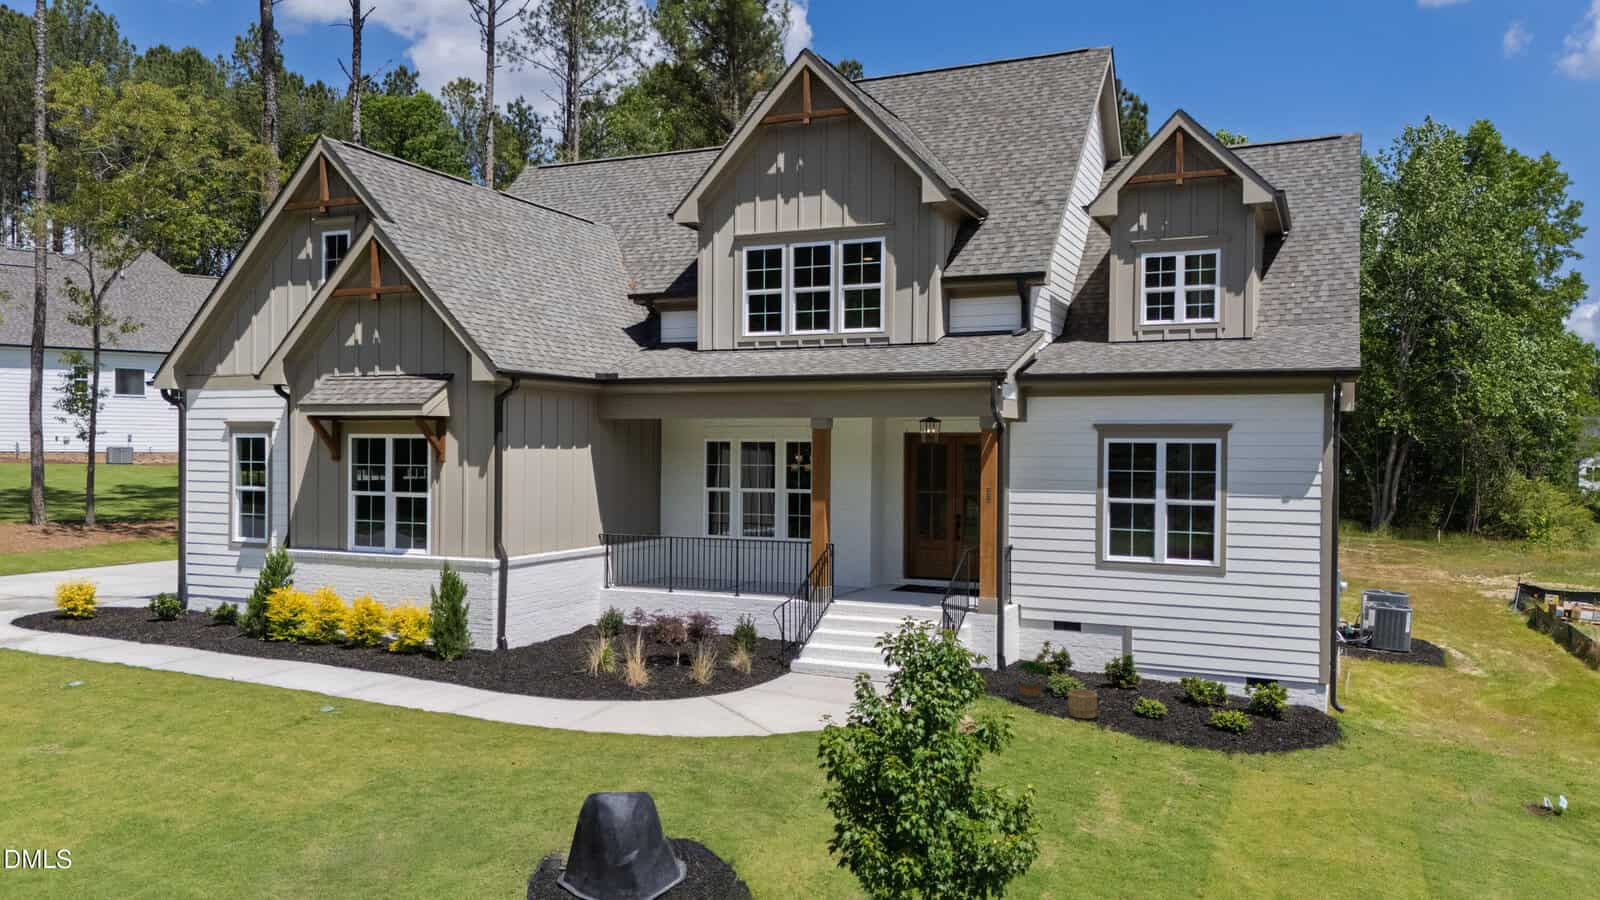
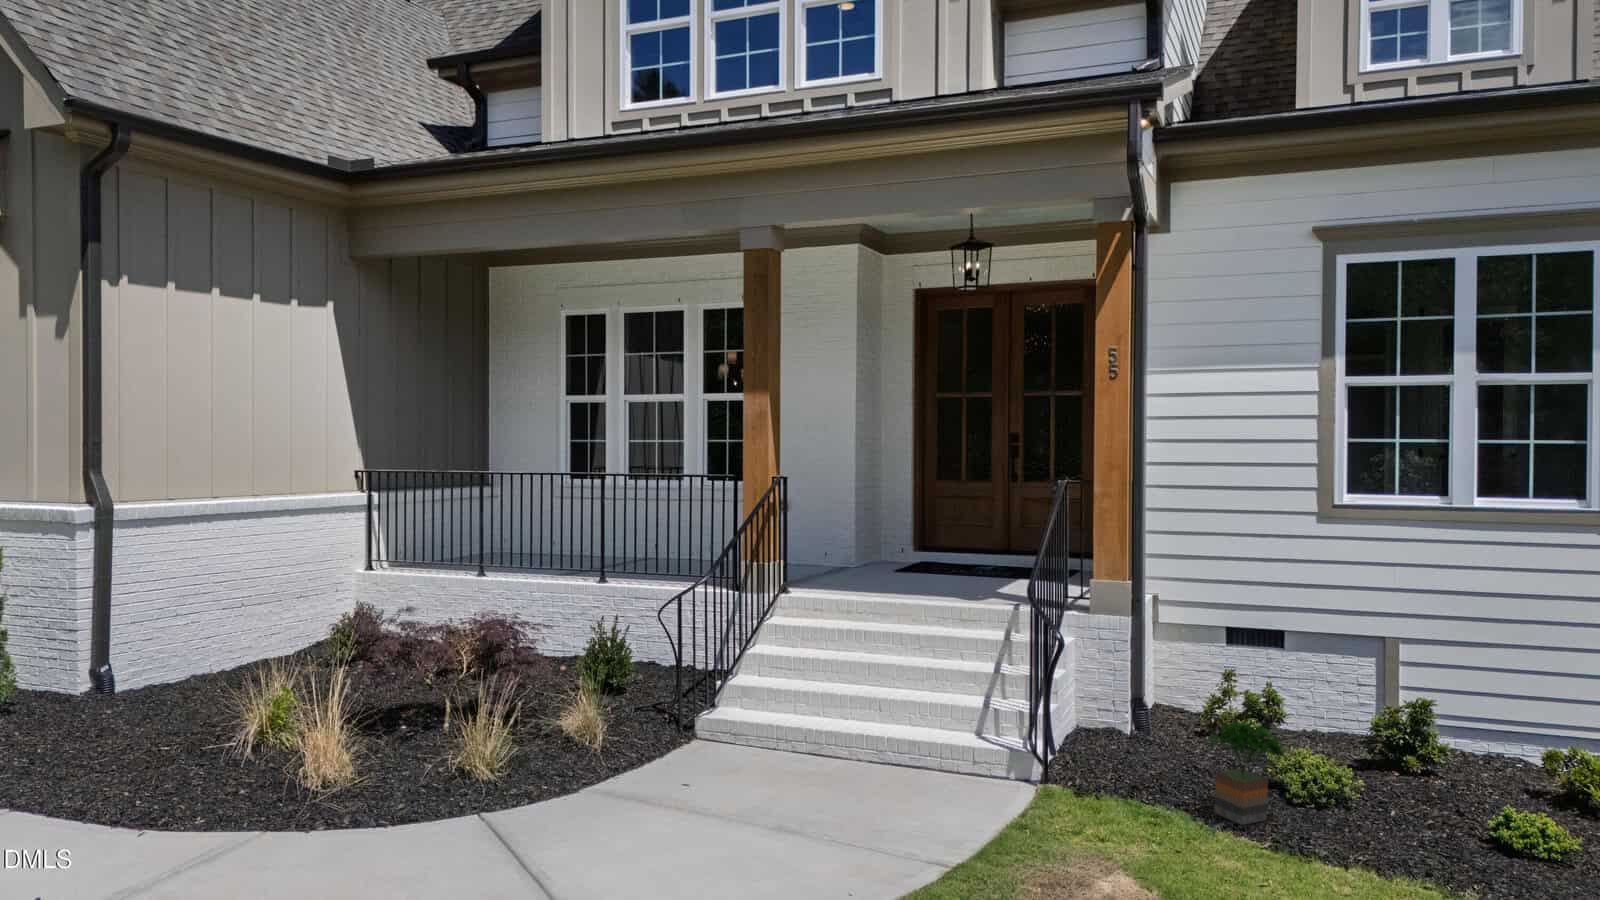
wooden bucket: present [1068,689,1097,718] -> none [1353,795,1437,874]

